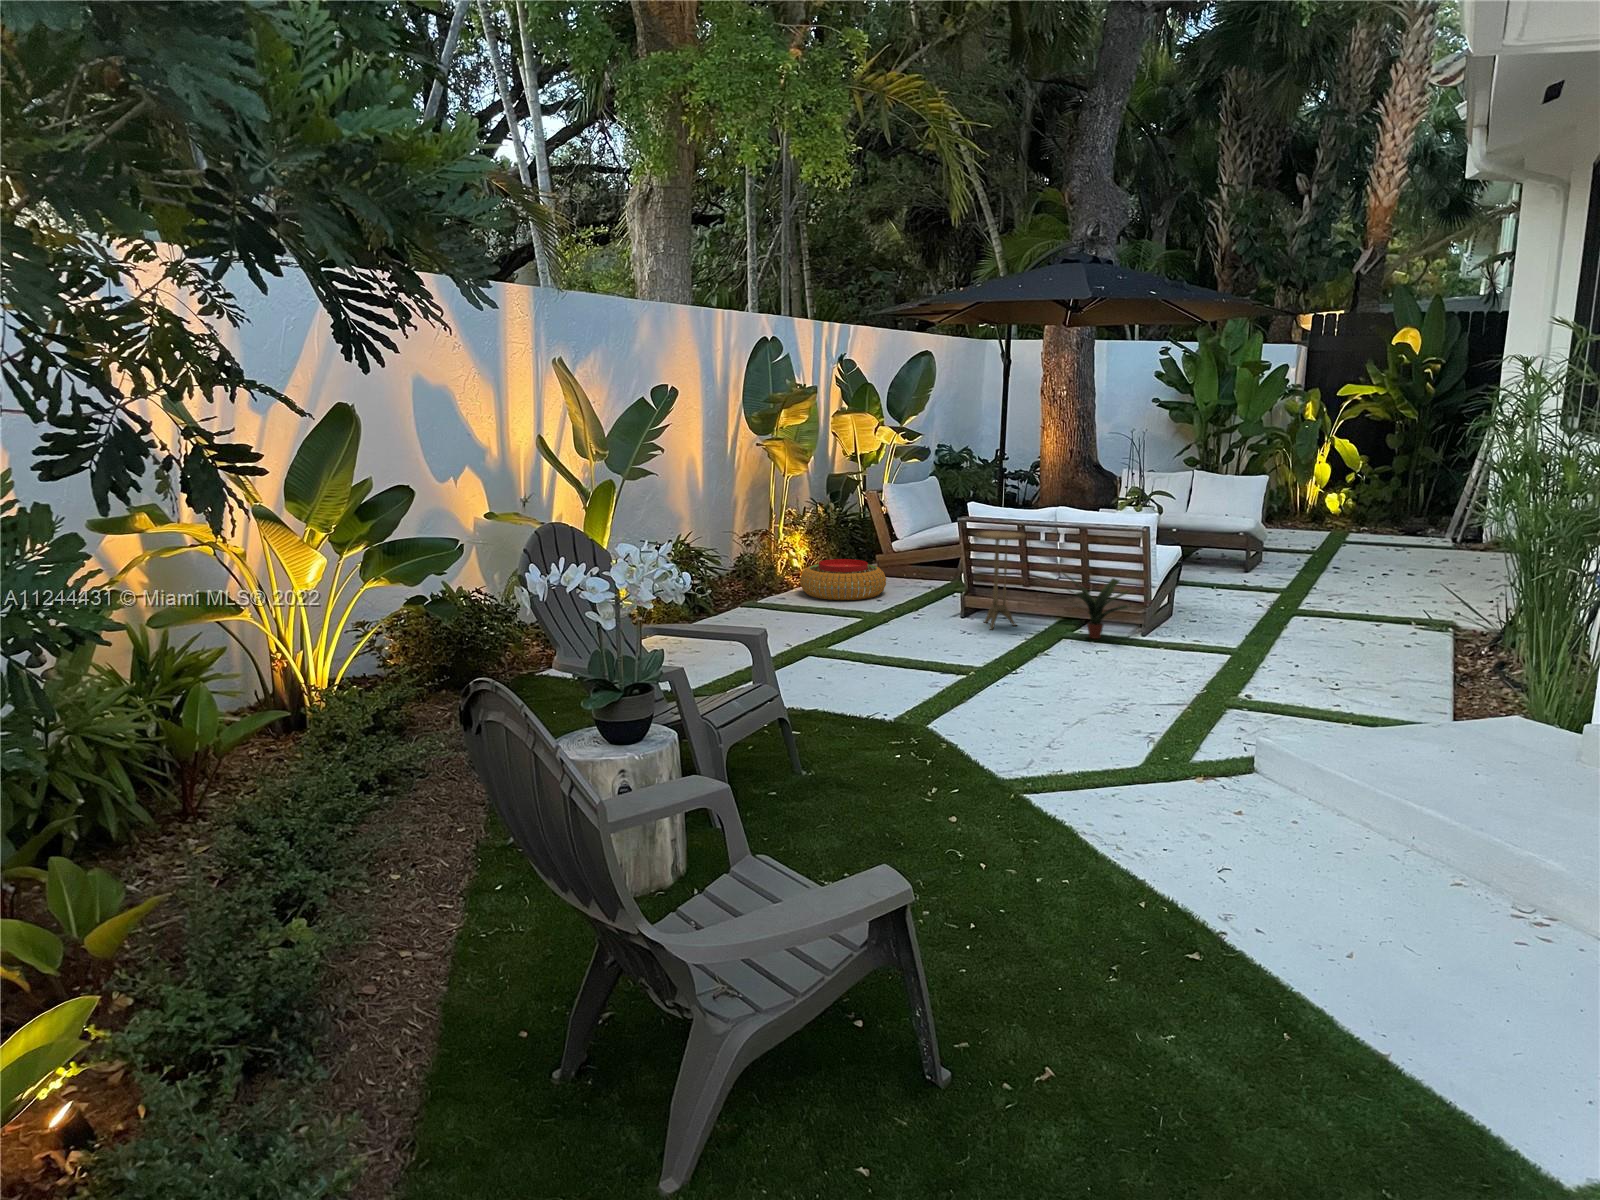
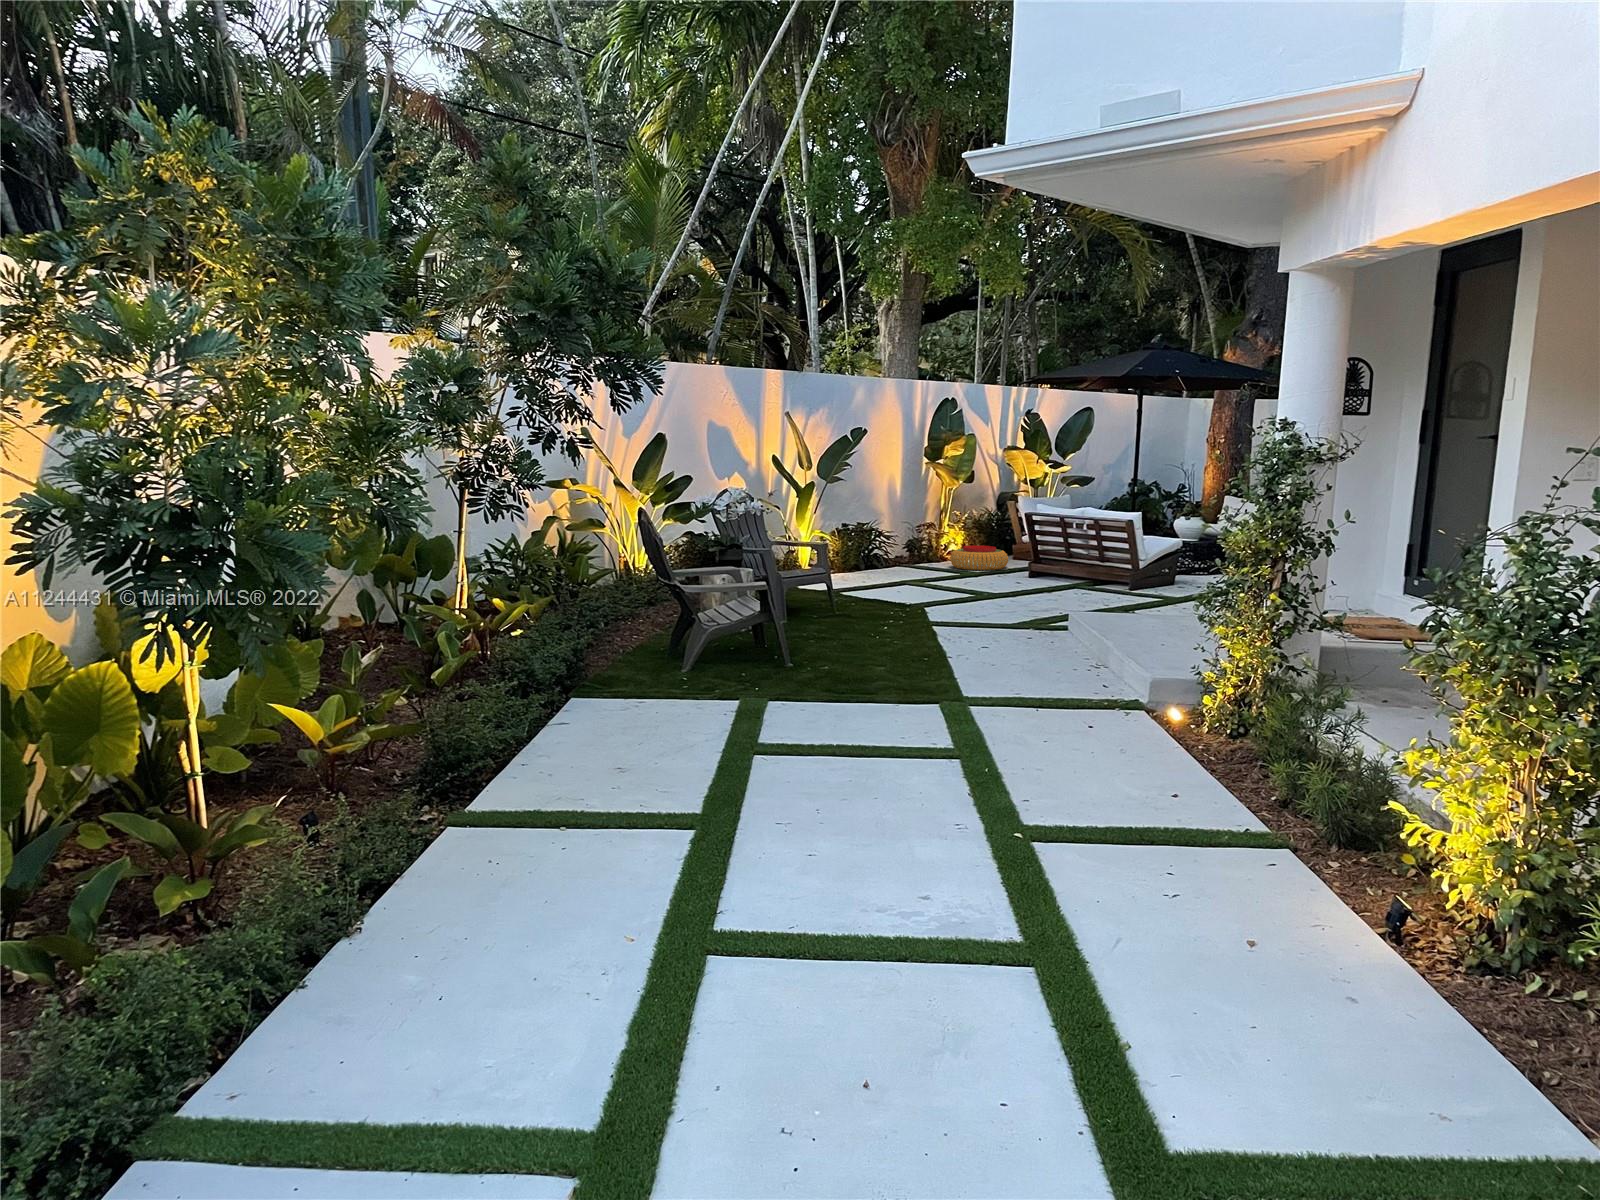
side table: present [976,531,1026,630] -> none [1033,522,1065,584]
potted plant: present [1062,572,1128,639] -> none [1077,546,1119,590]

